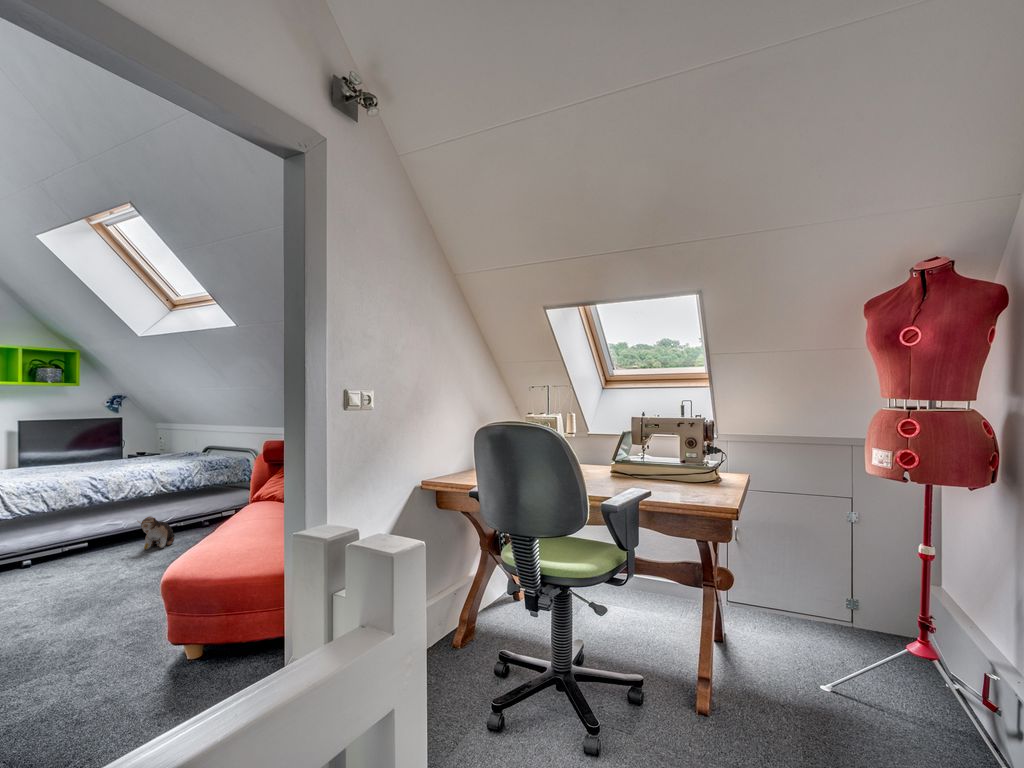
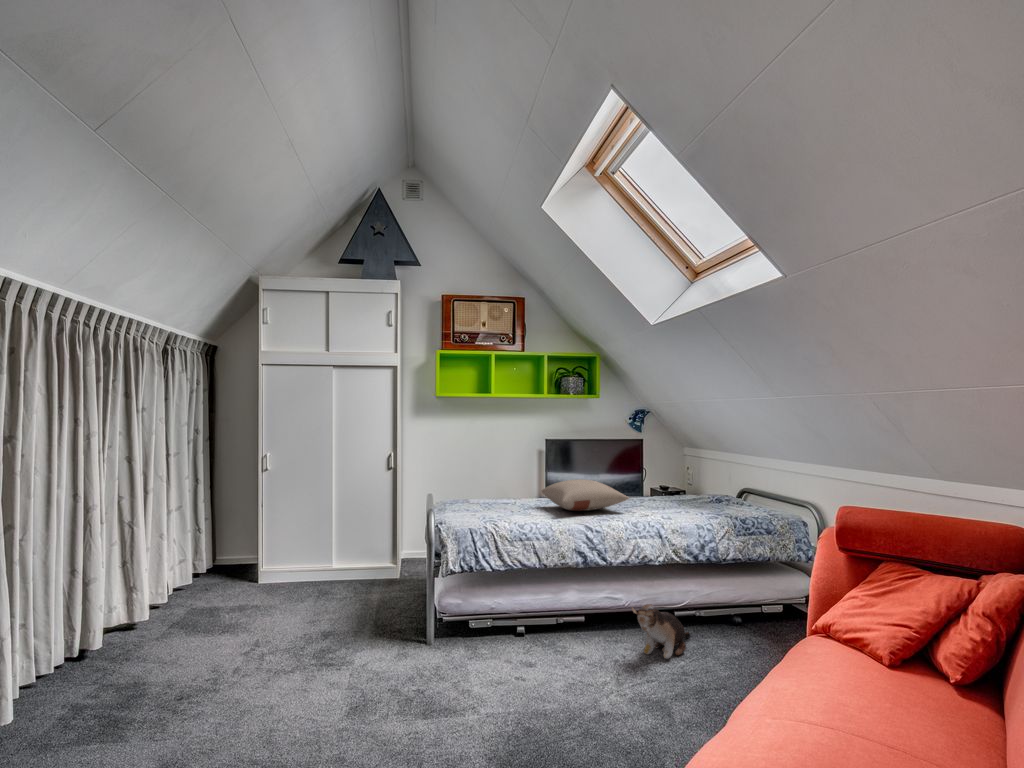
pillow: none [32,447,124,471] -> present [541,479,629,511]

